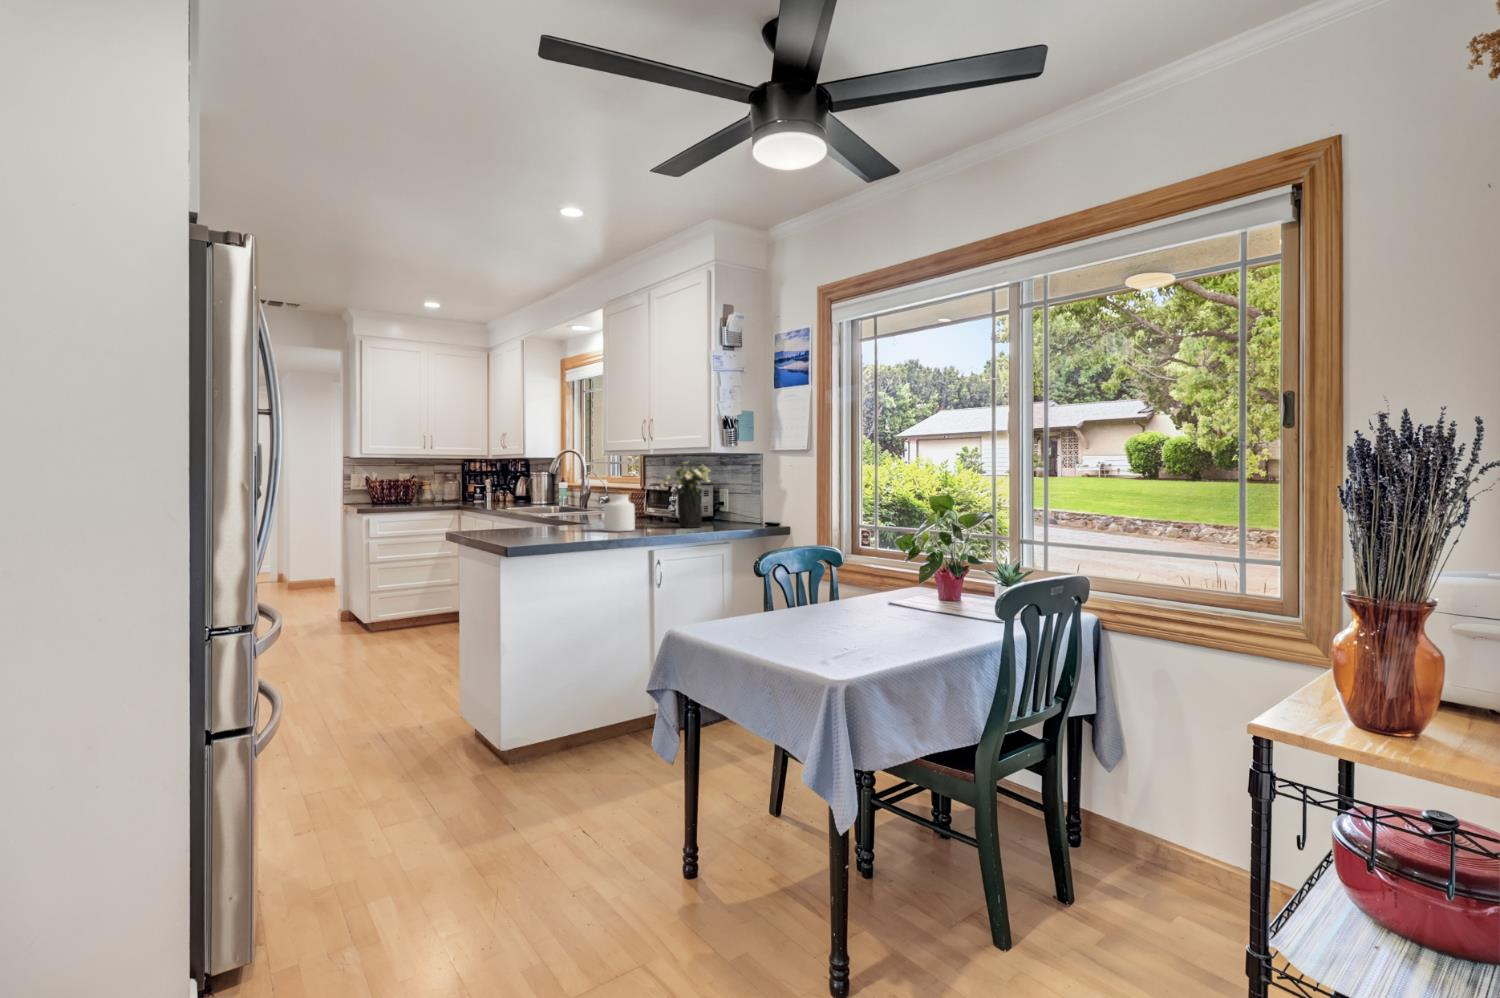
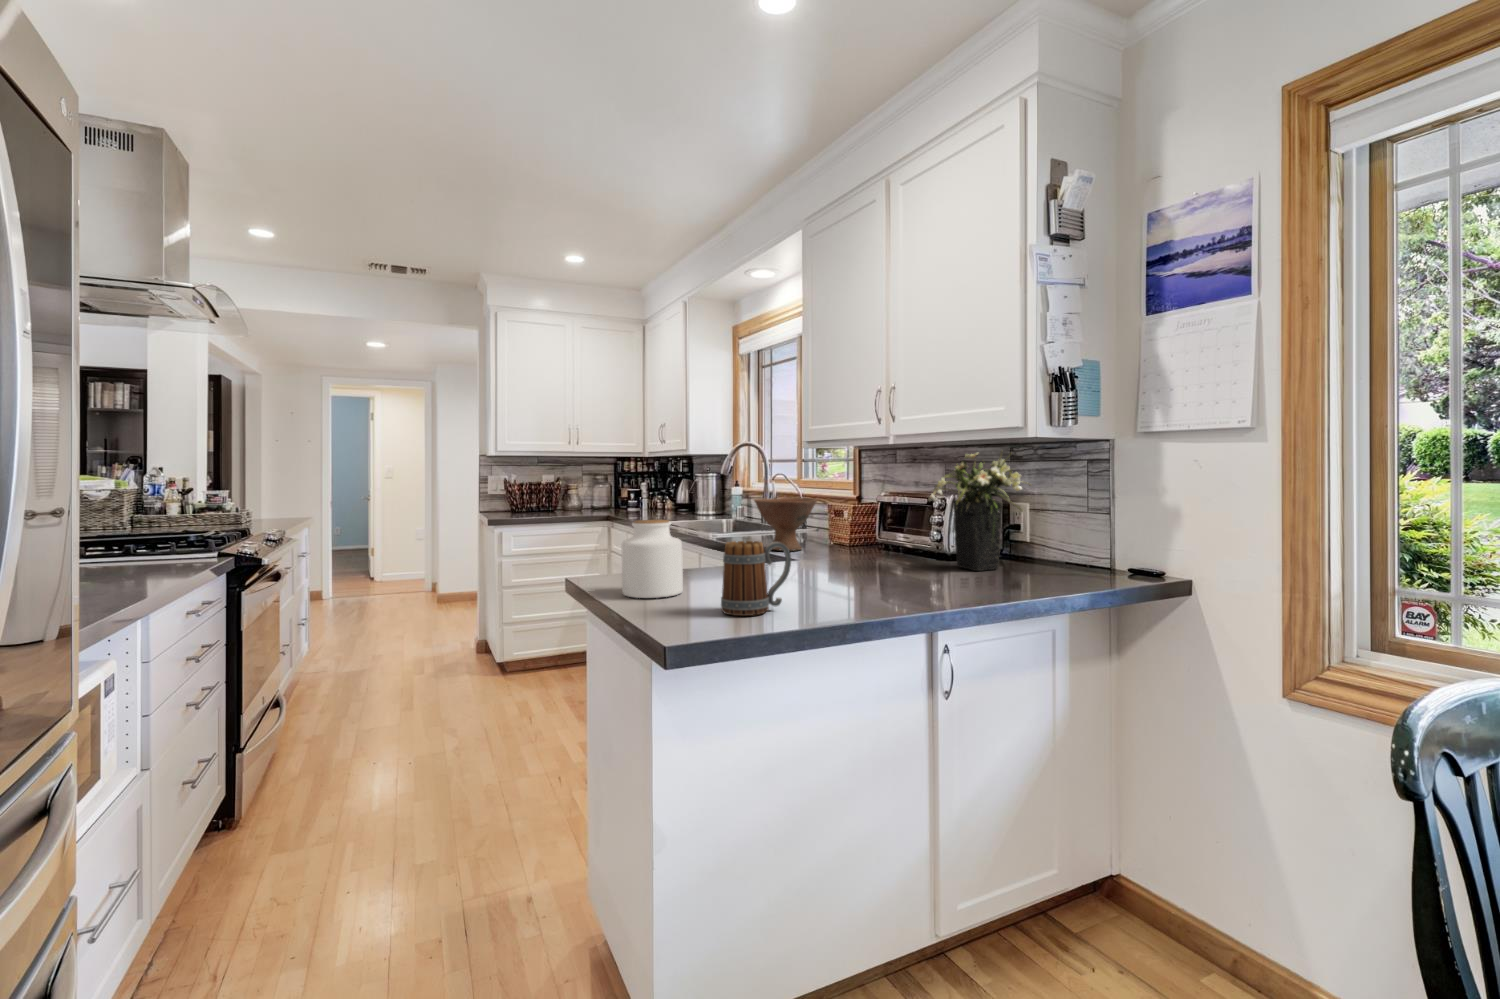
bowl: none [564,487,606,521] -> present [754,498,817,551]
jar: present [604,494,635,531] -> present [621,520,683,598]
mug: none [533,505,570,542] -> present [721,541,791,616]

